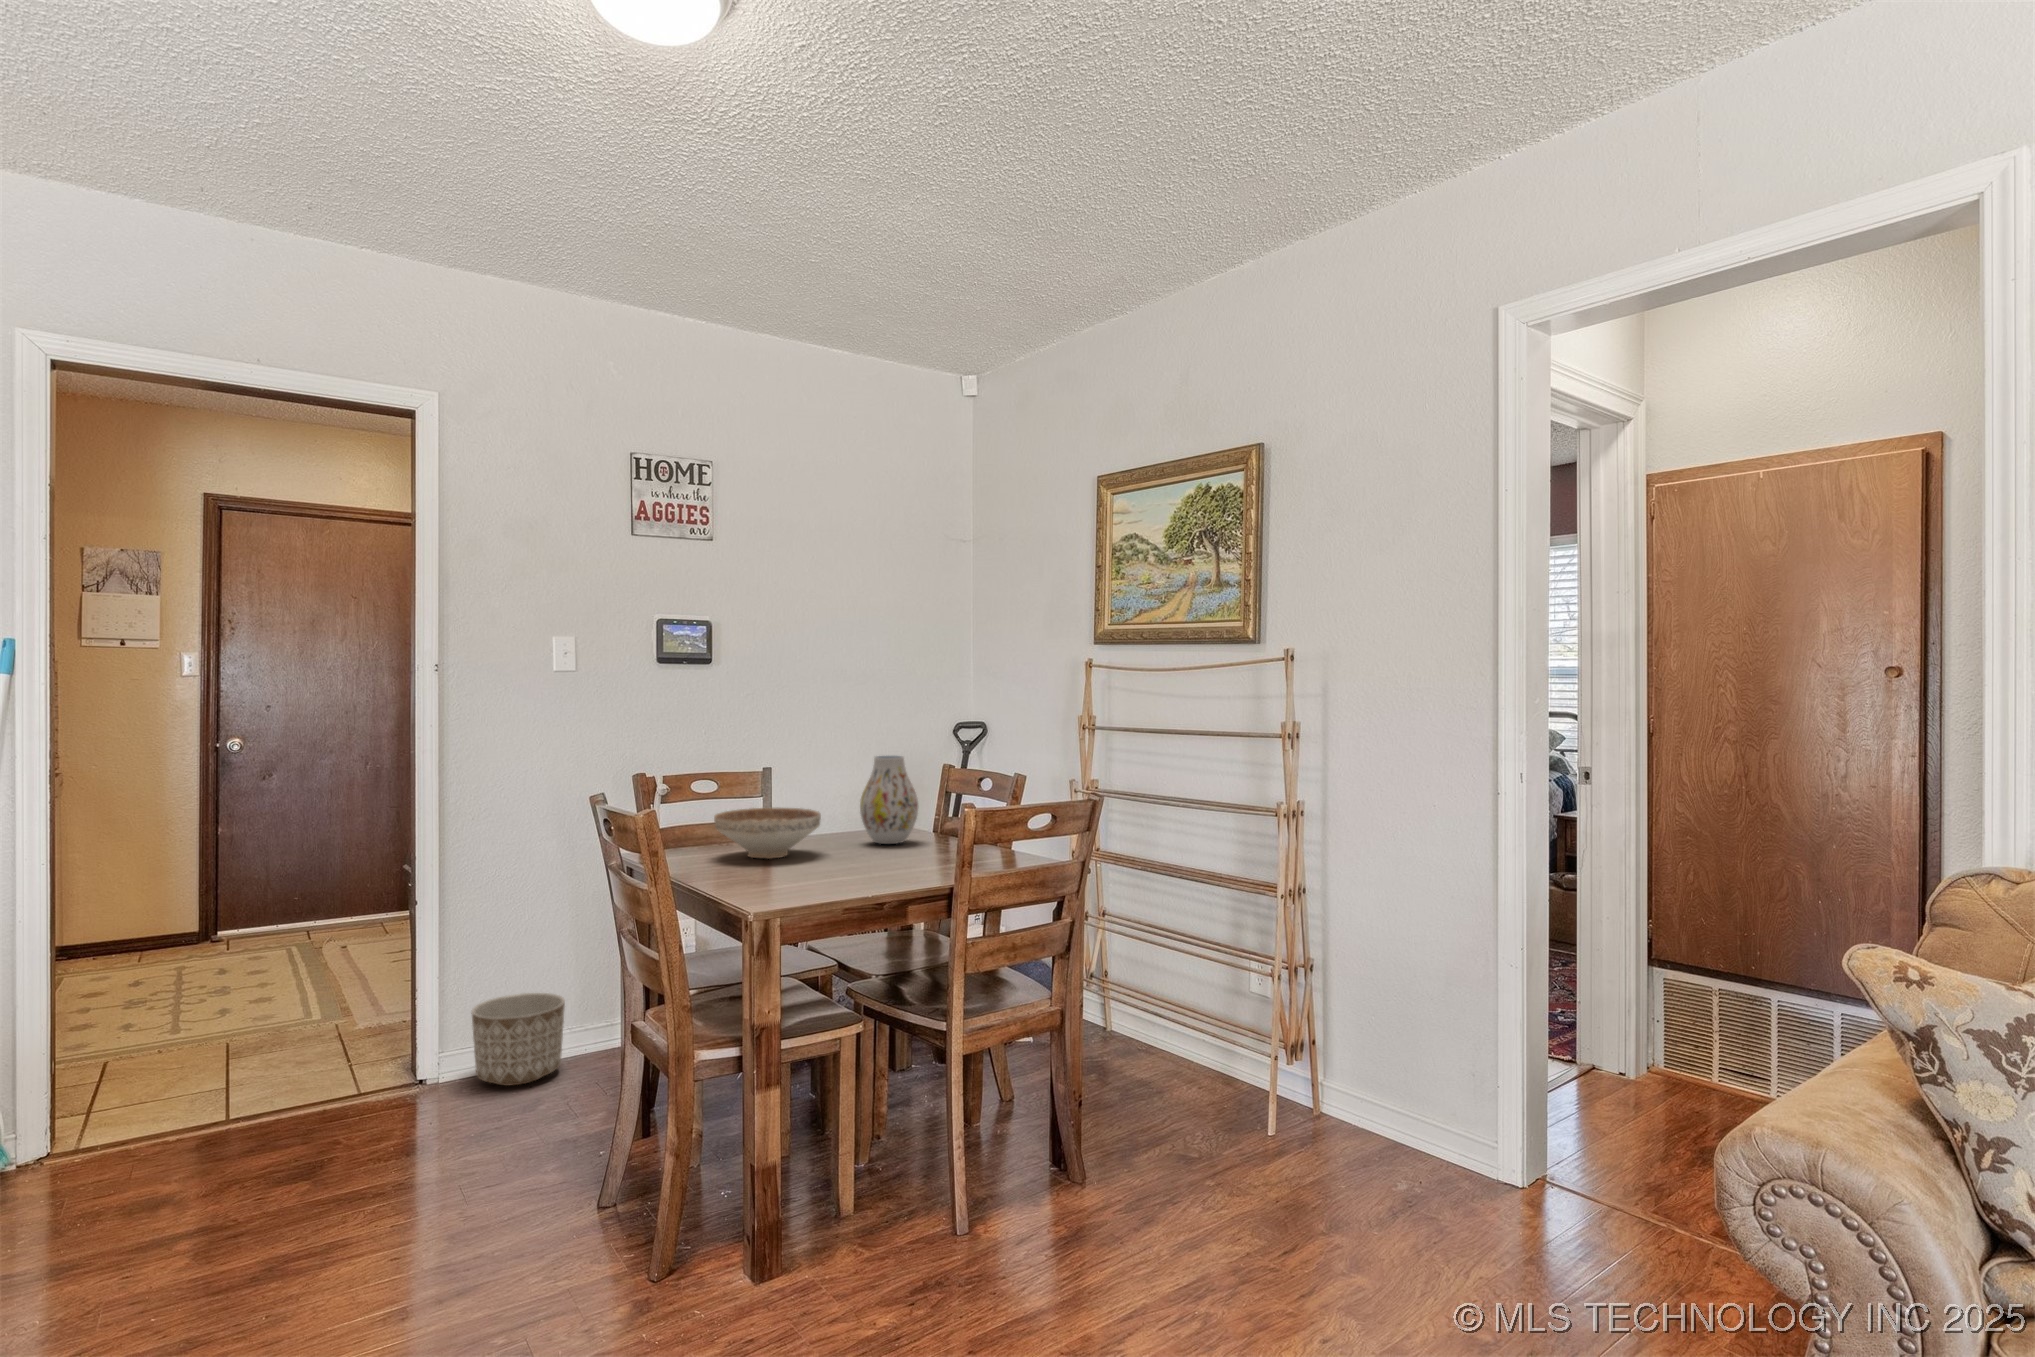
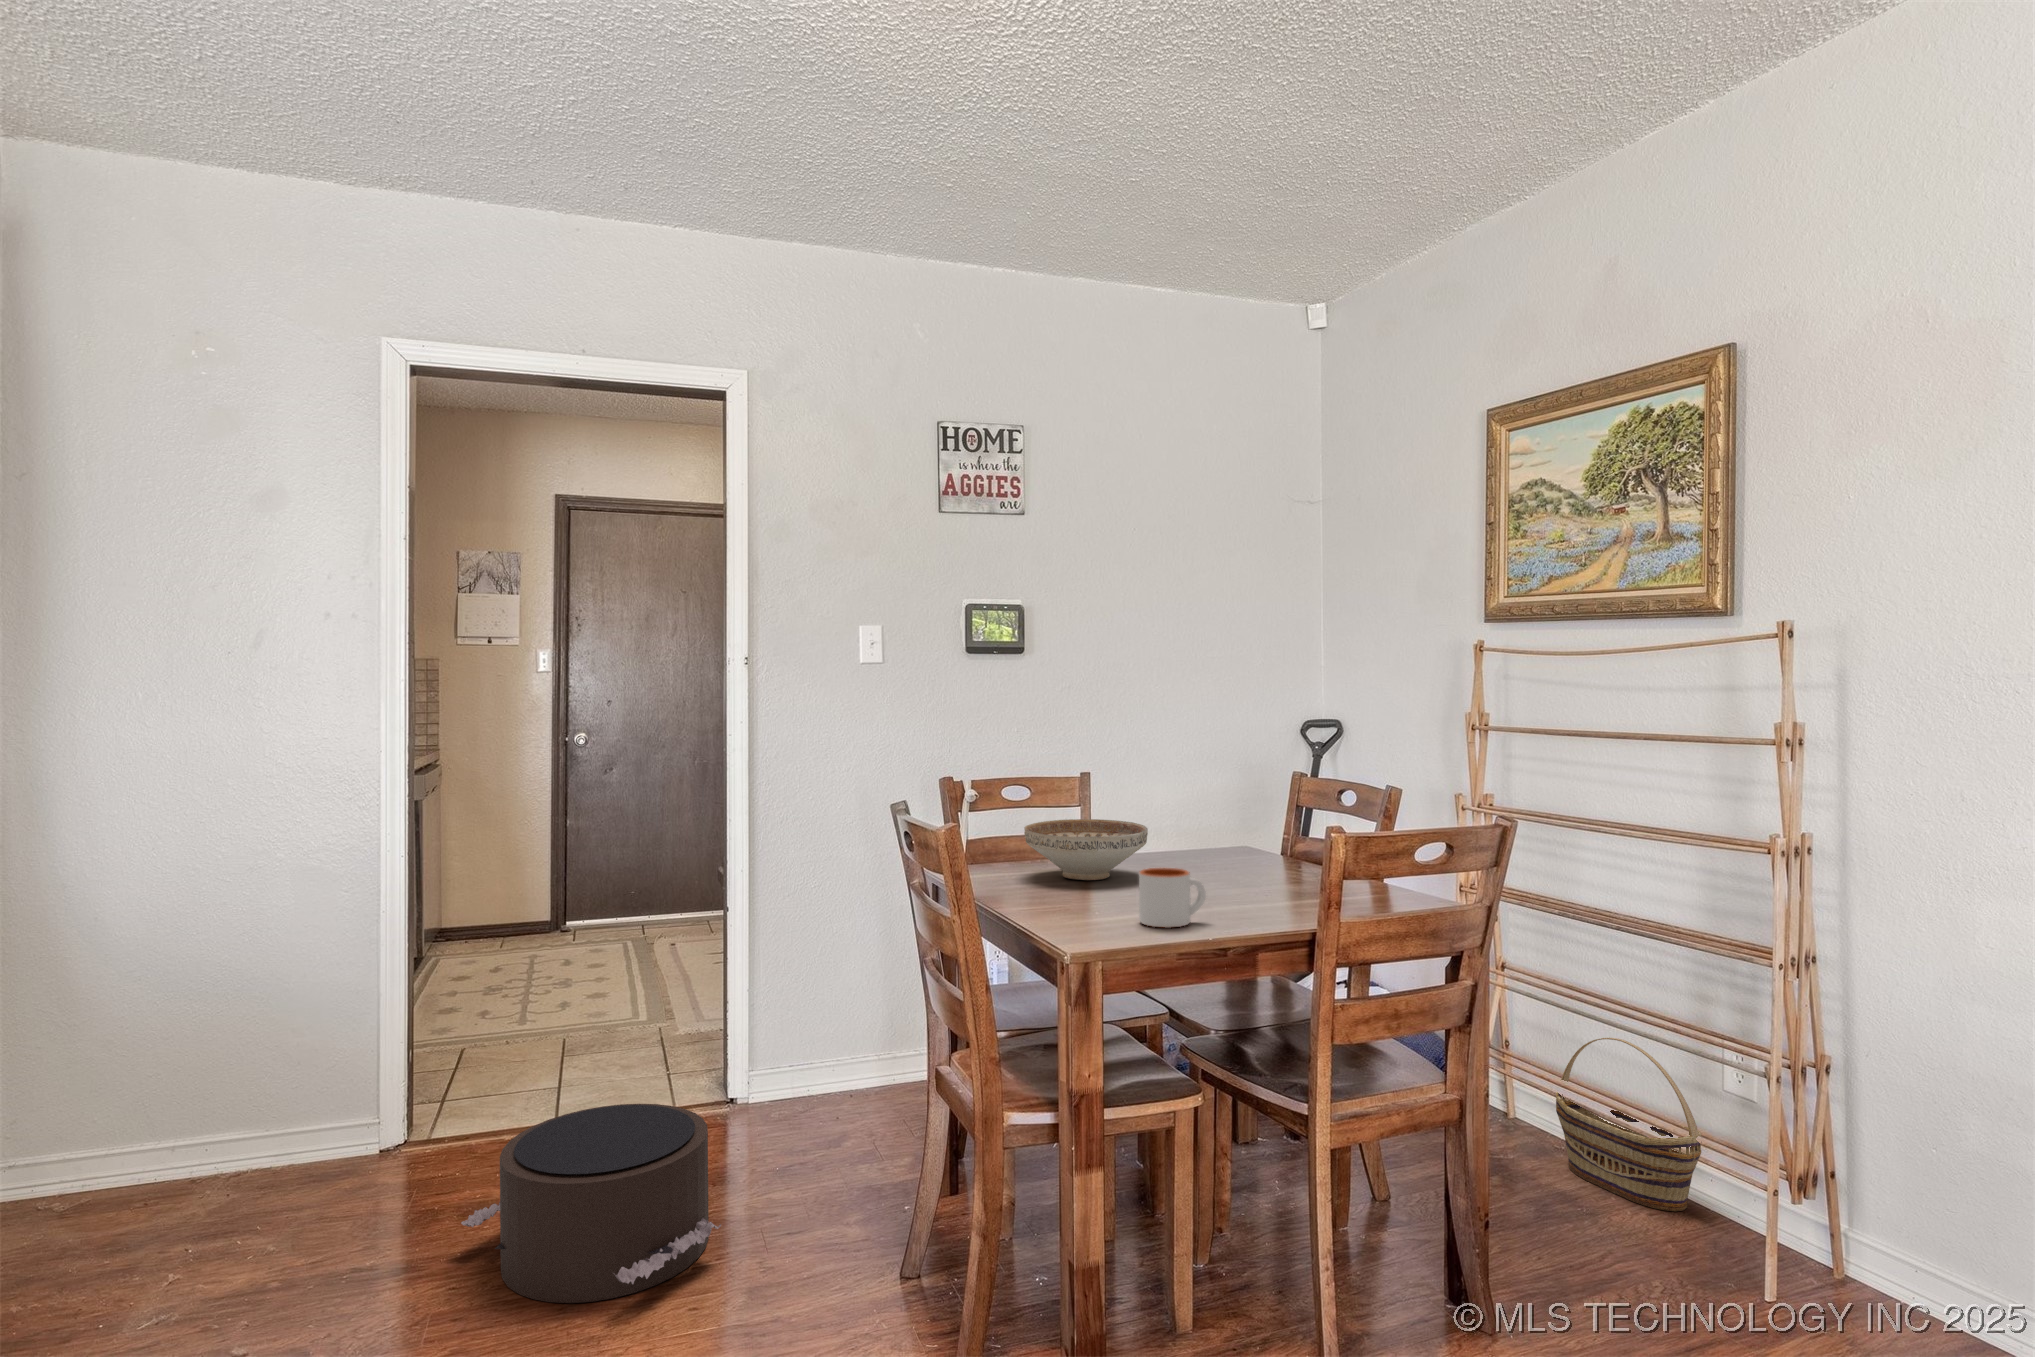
vase: present [860,756,918,844] -> none [1194,760,1265,868]
mug: none [812,843,866,891] -> present [1139,868,1206,928]
basket: none [1139,963,1235,1088] -> present [1556,1038,1701,1211]
planter: present [471,993,565,1085] -> none [778,1011,871,1111]
pouf: none [145,1085,428,1270] -> present [461,1104,721,1303]

